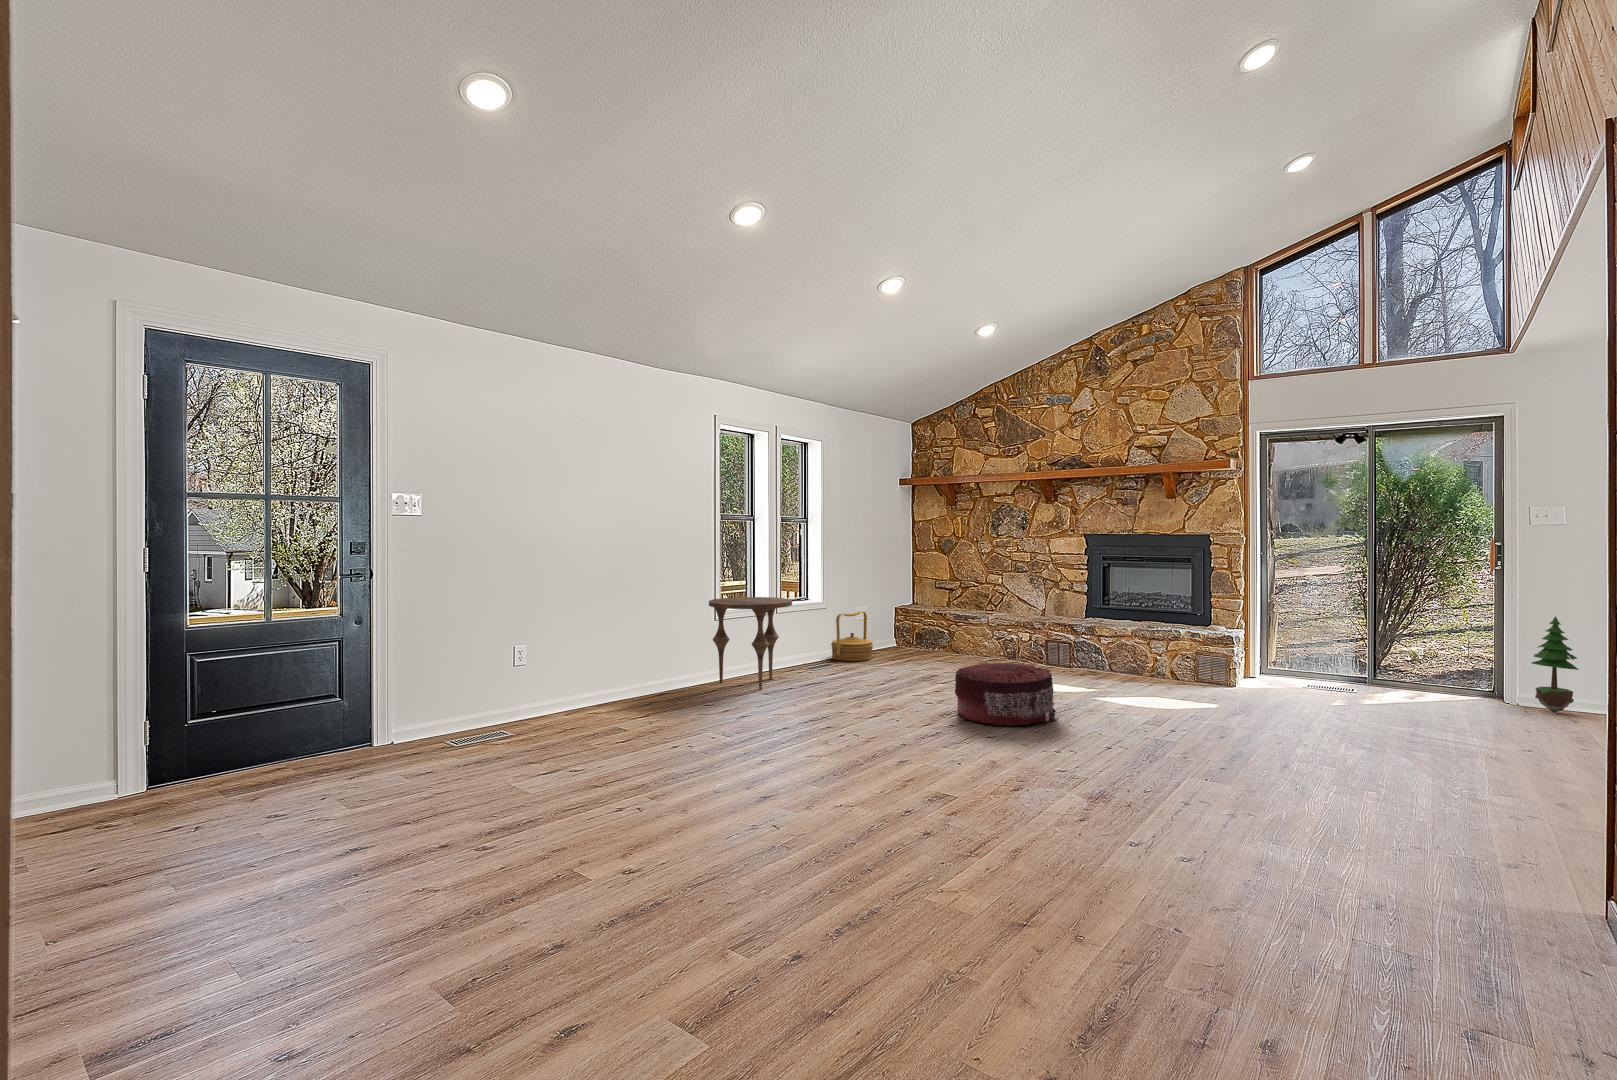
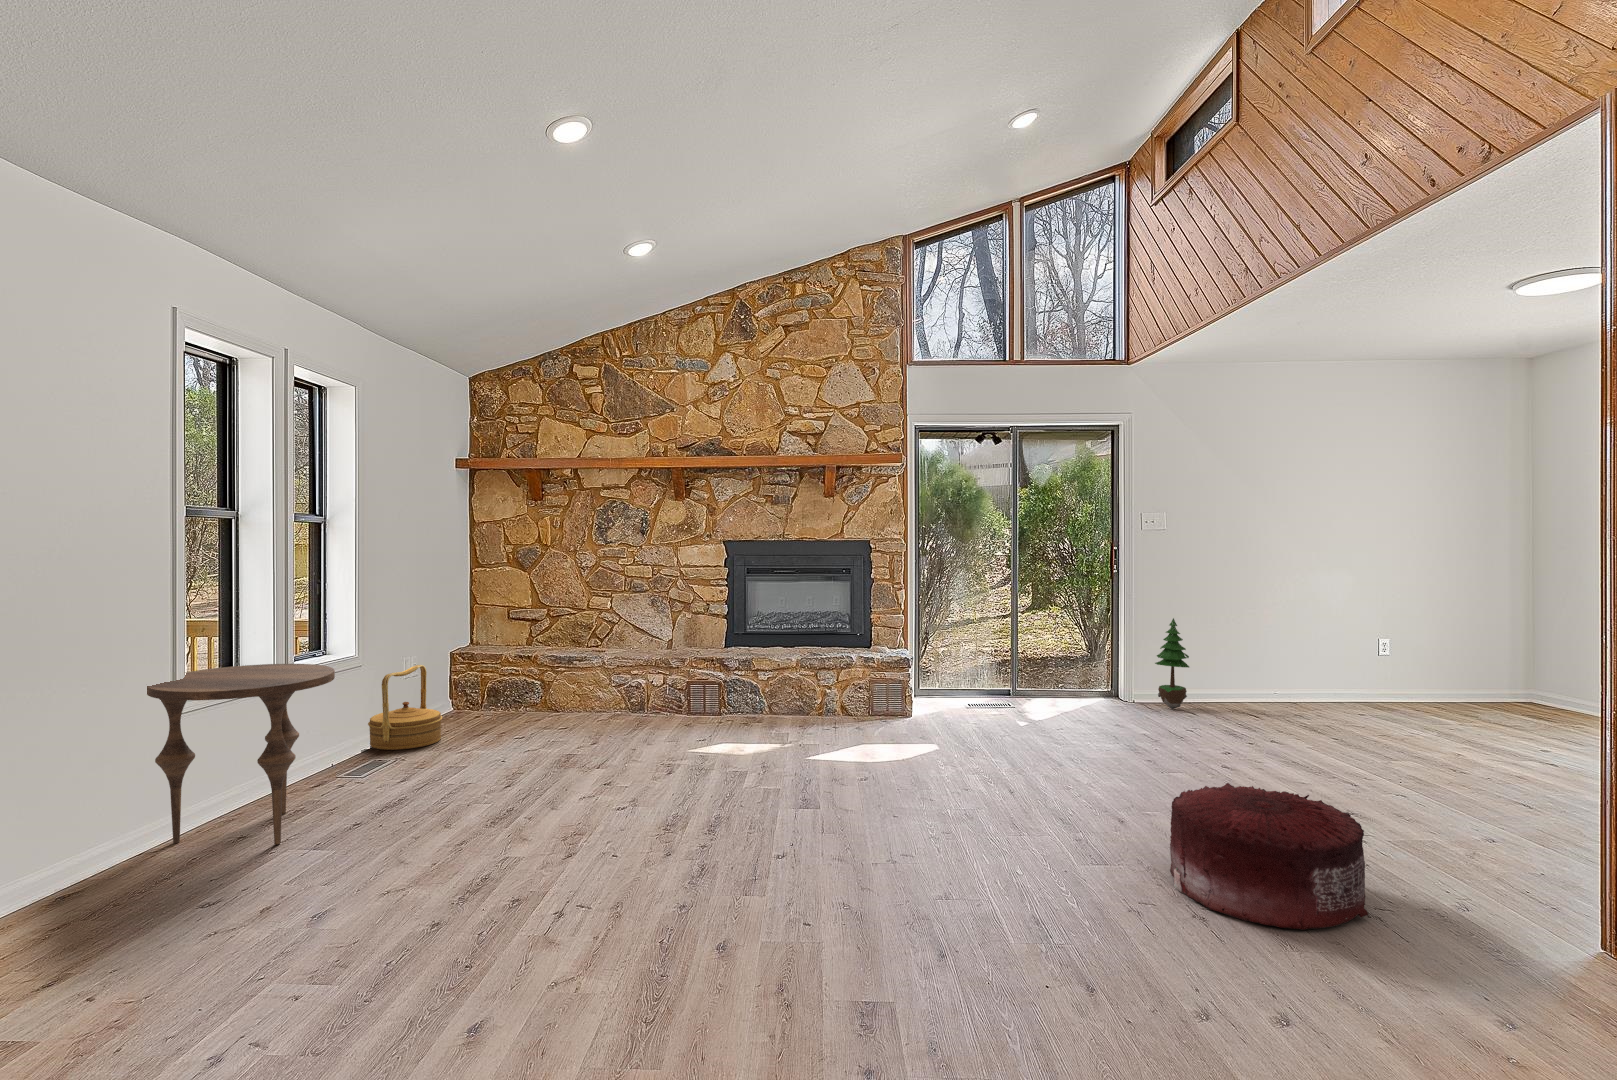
pouf: present [955,662,1056,725] -> present [1170,783,1369,930]

